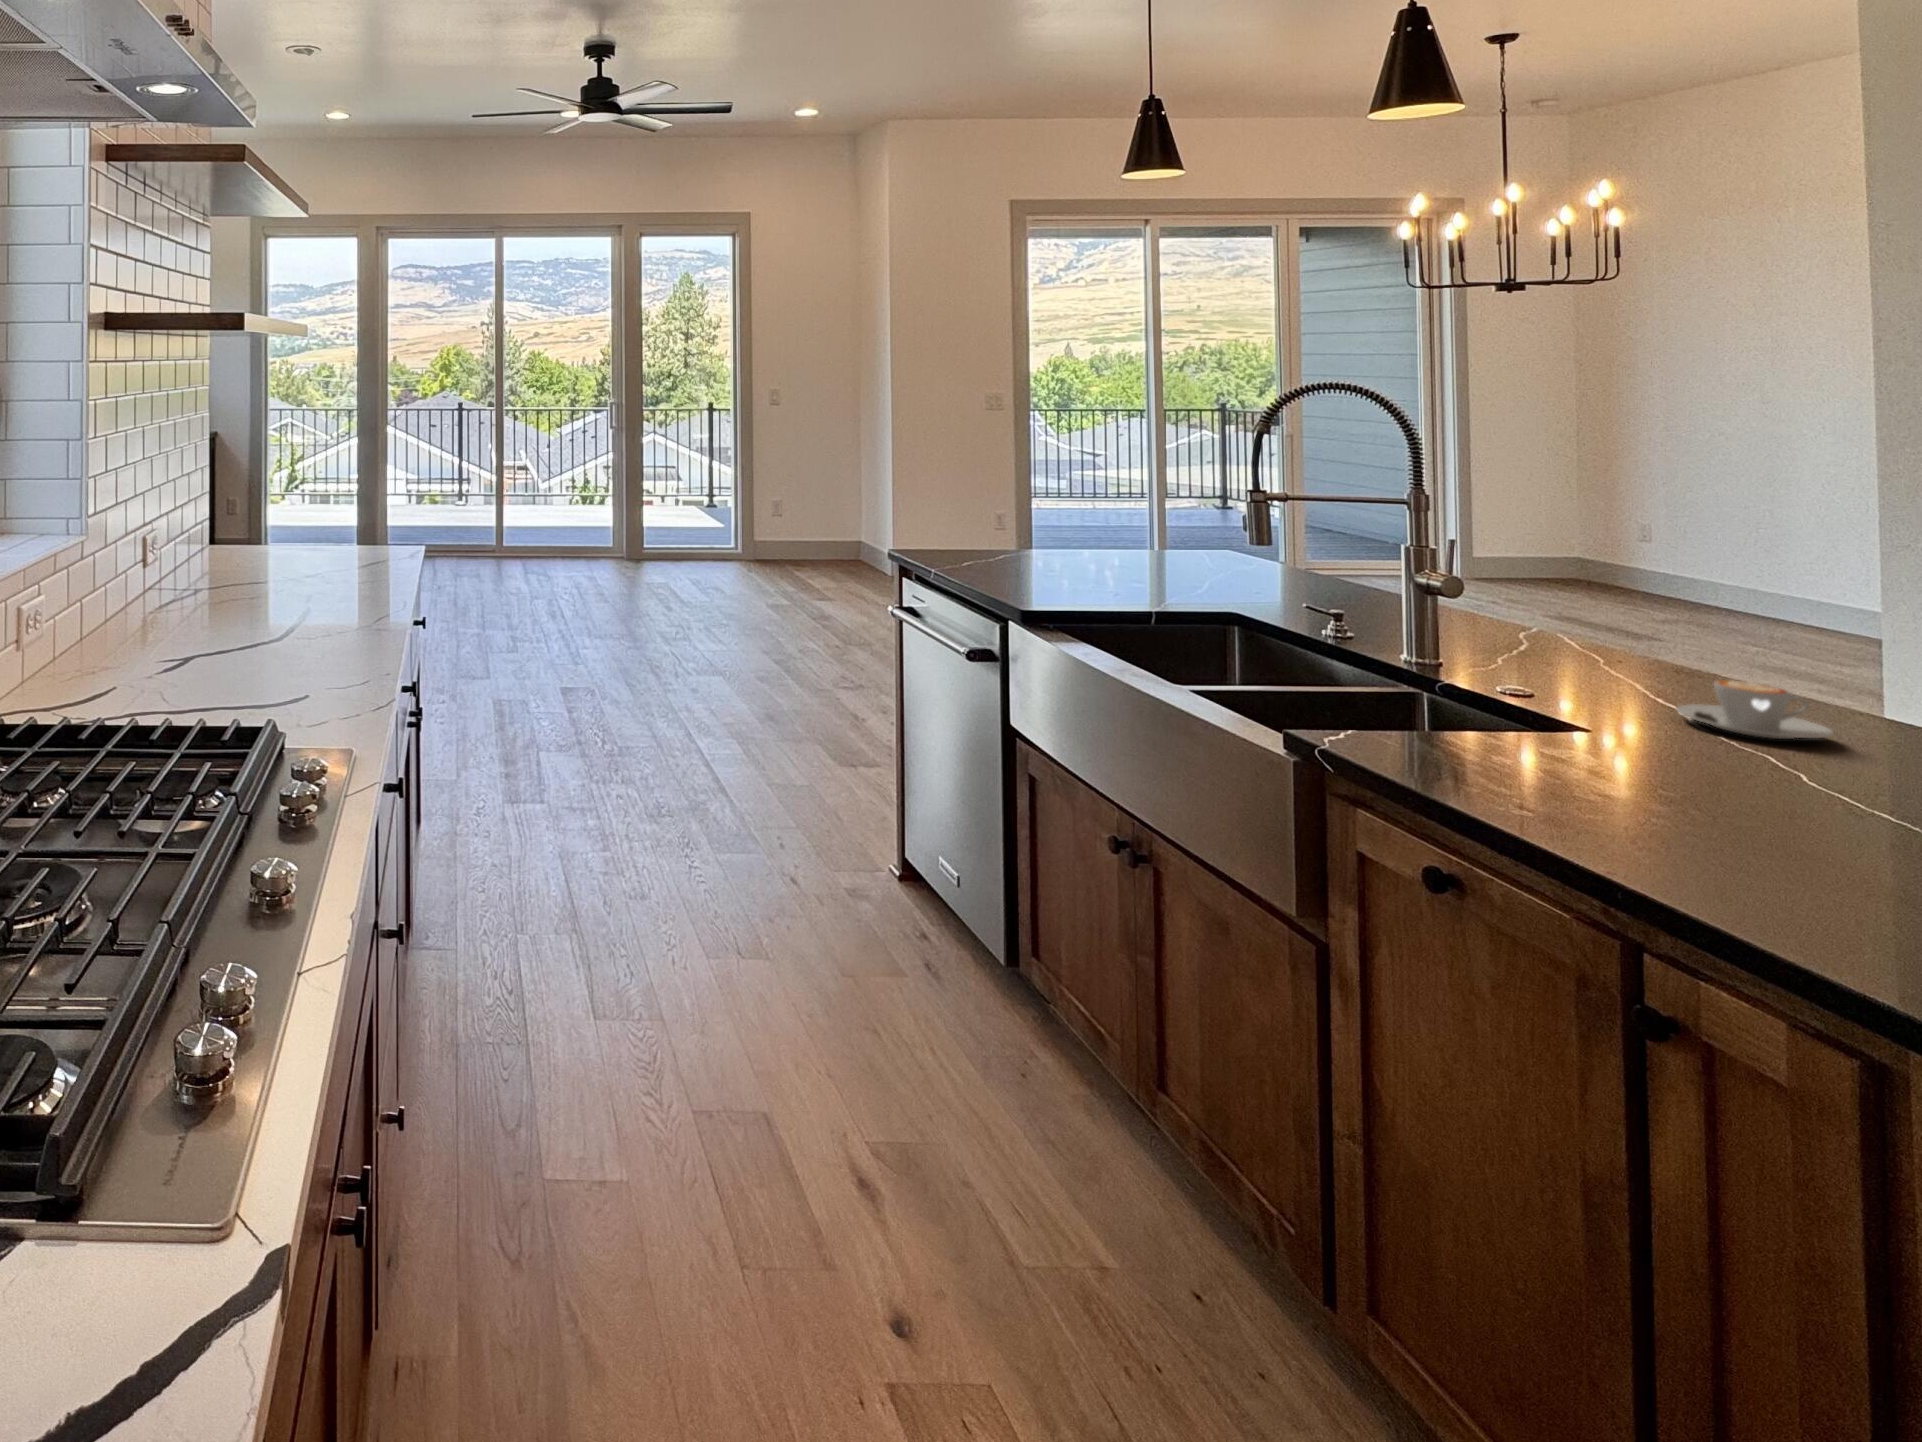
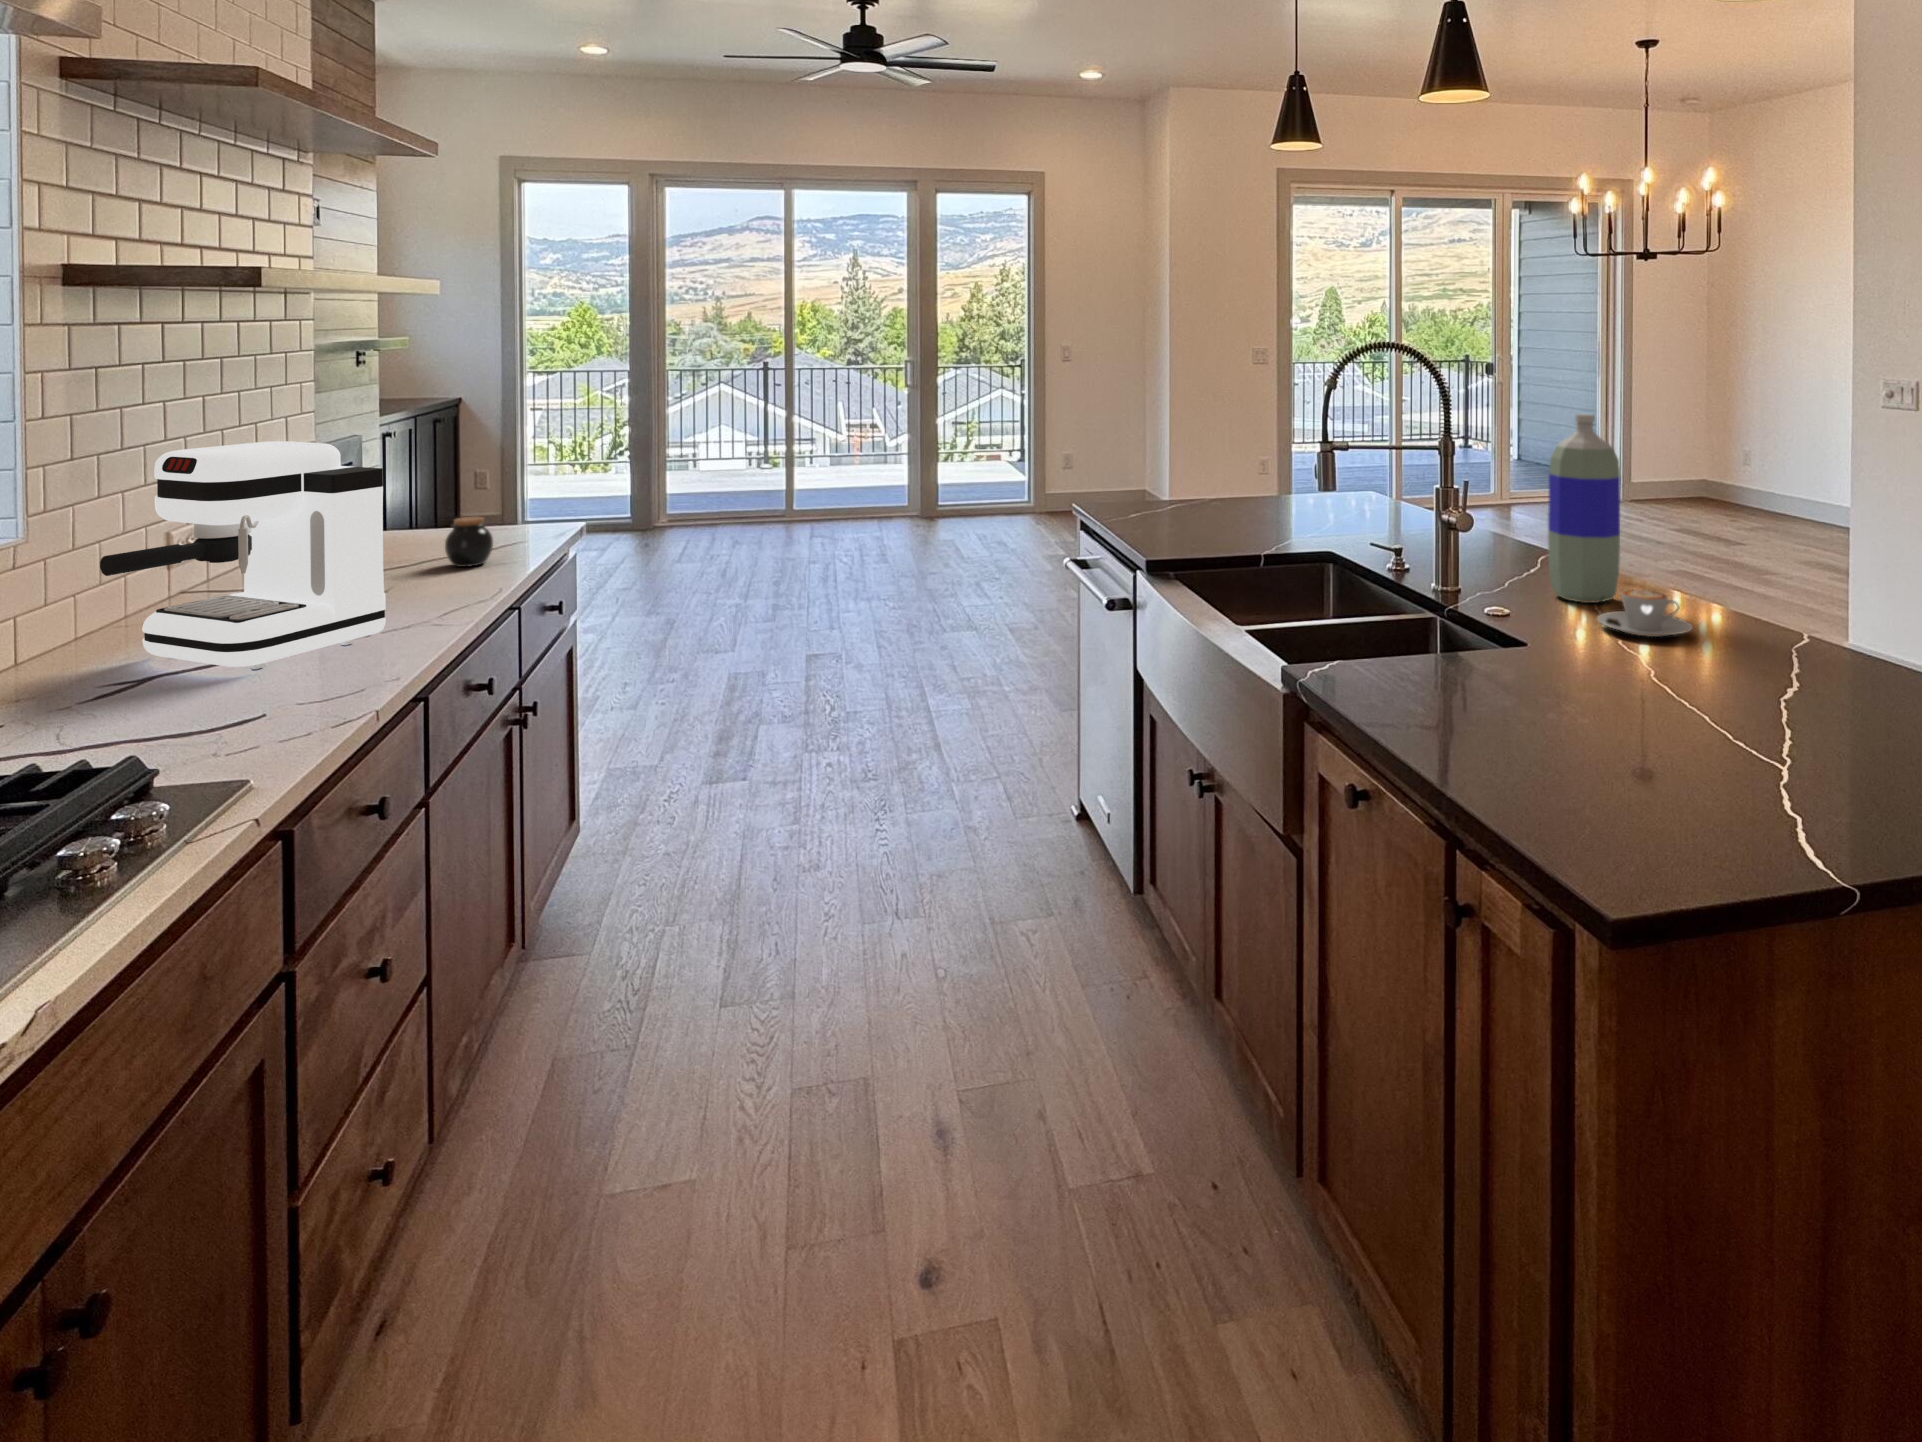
coffee maker: none [155,460,345,656] -> present [100,441,386,669]
bottle: none [1569,469,1682,693] -> present [1548,414,1621,603]
jar: none [336,533,374,578] -> present [445,517,493,567]

